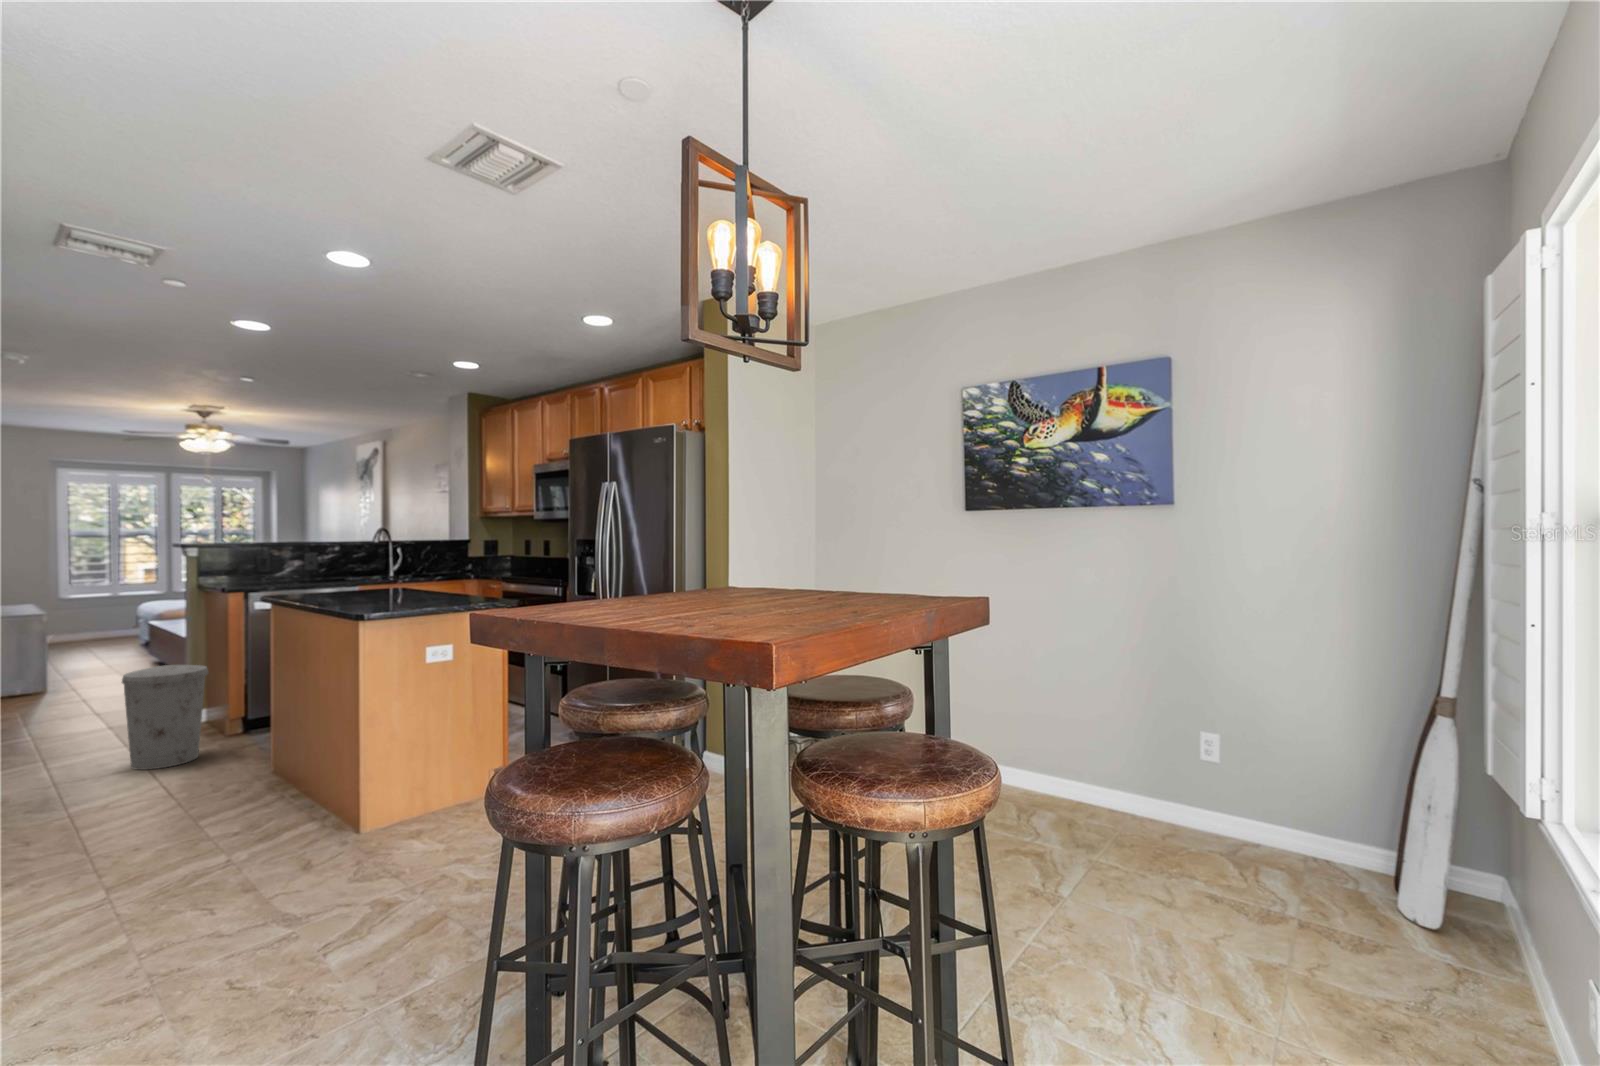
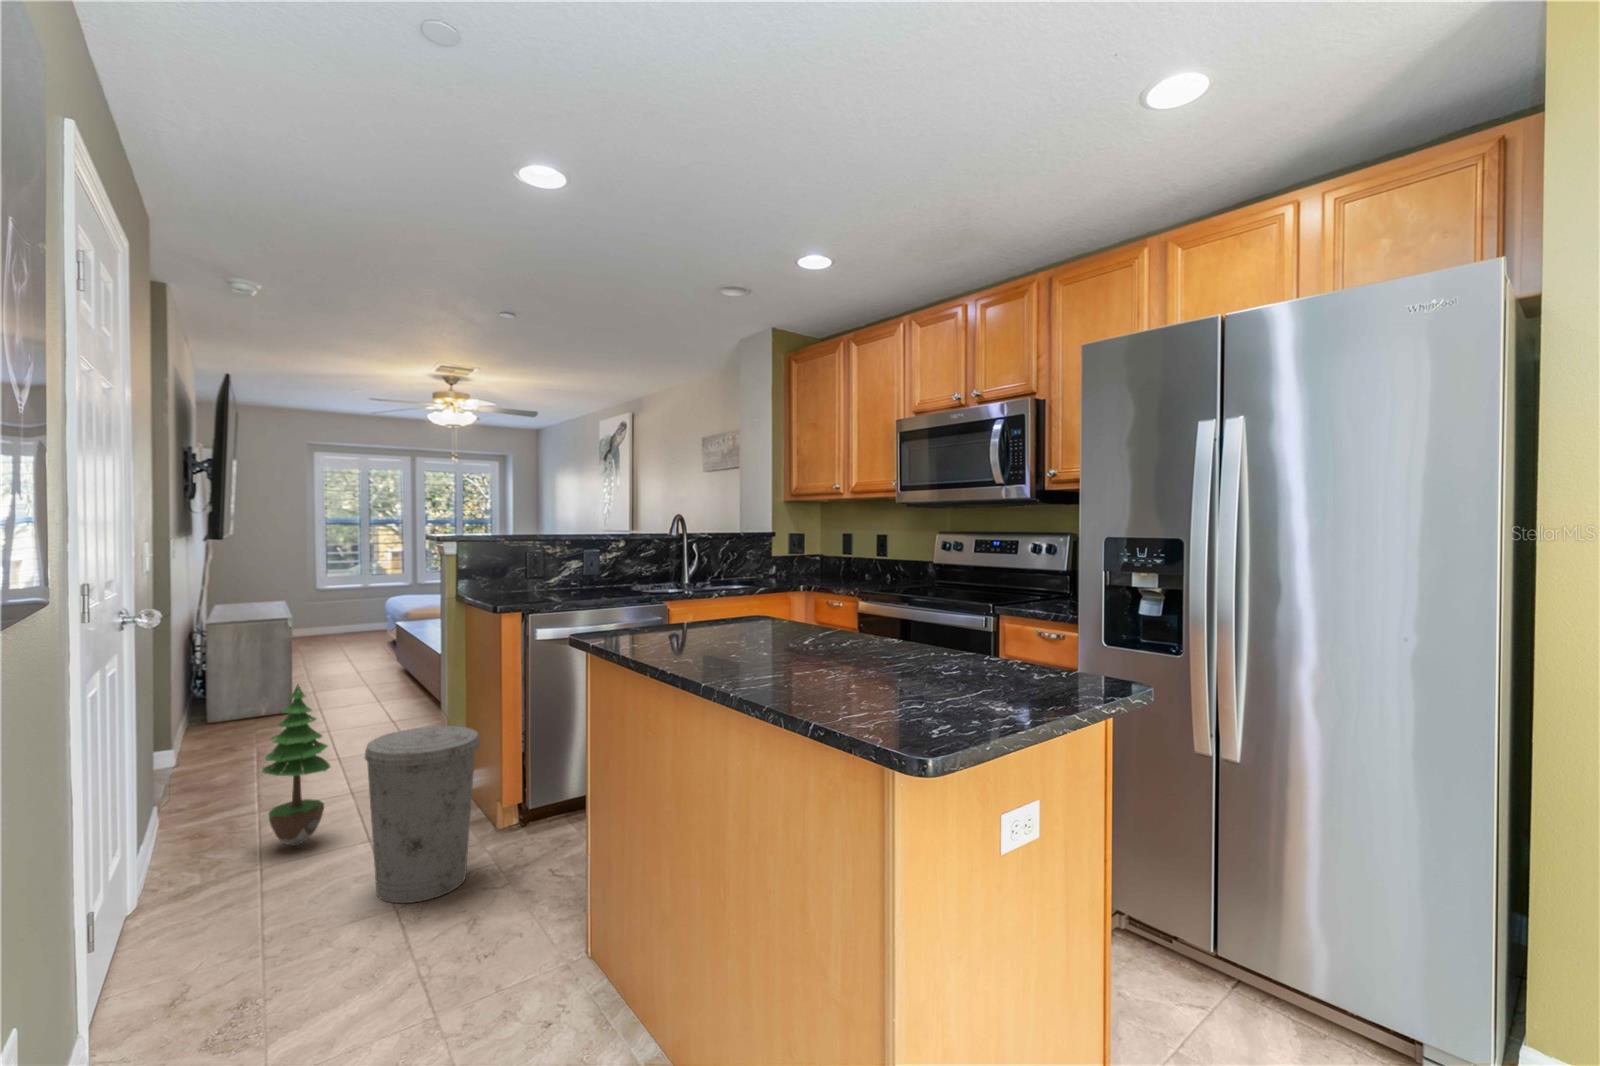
potted tree: none [37,644,94,754] -> present [262,685,330,846]

